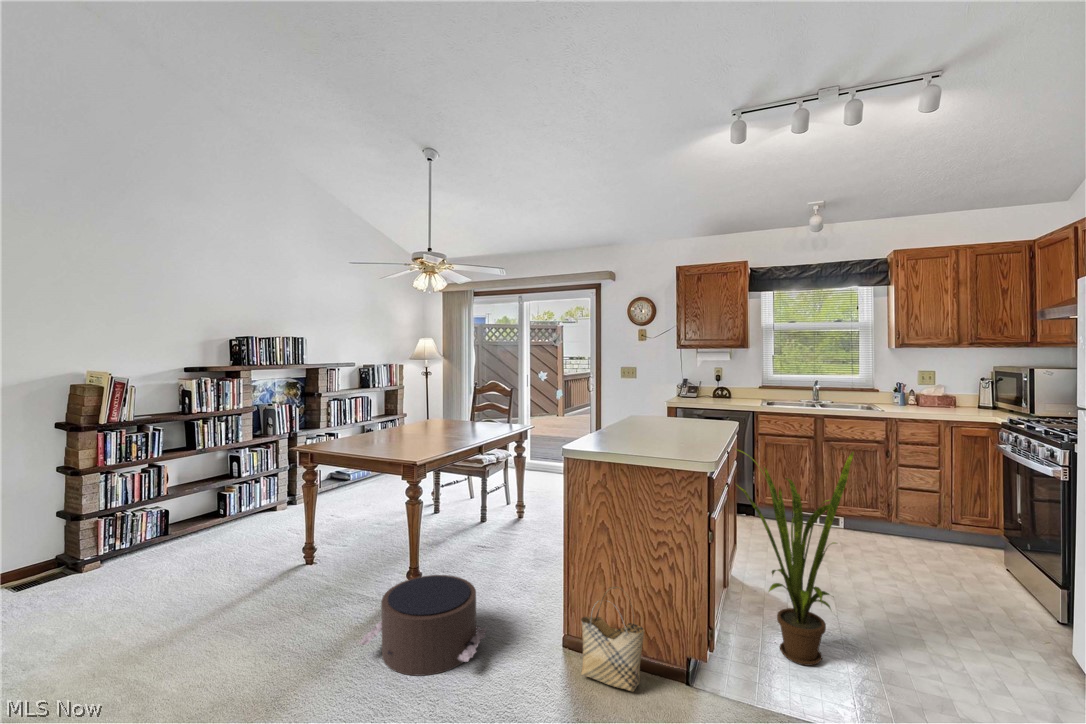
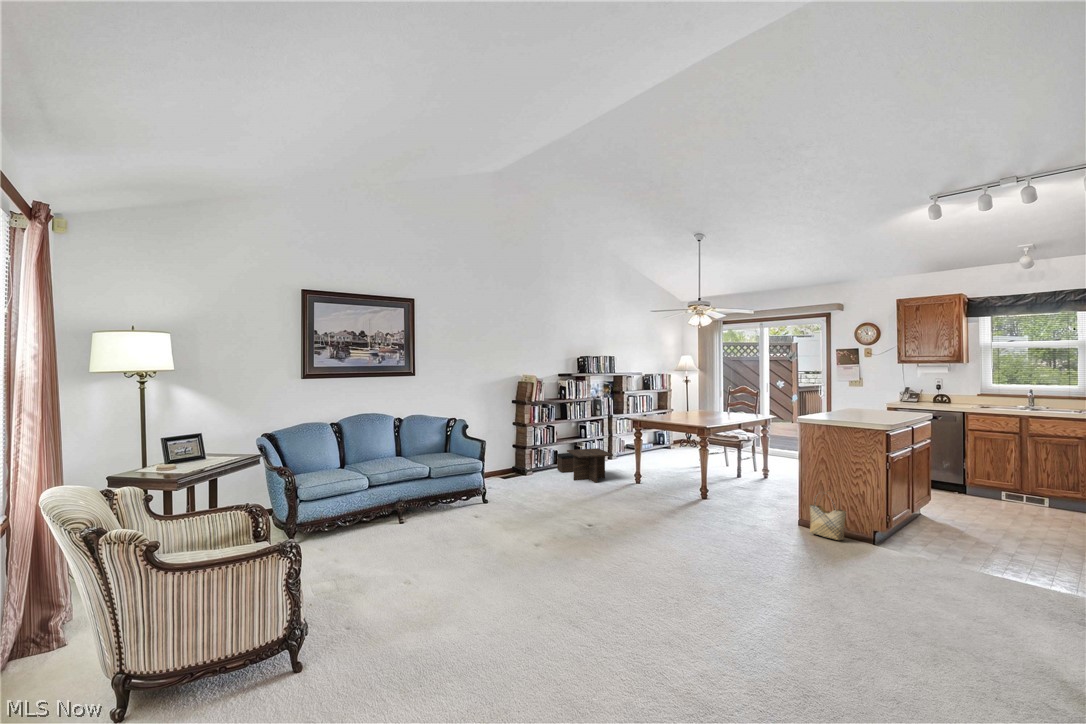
house plant: present [736,449,853,666] -> none [907,422,998,549]
coffee table: none [167,500,260,575] -> present [557,448,613,483]
pouf: present [360,575,488,676] -> none [688,484,755,524]

